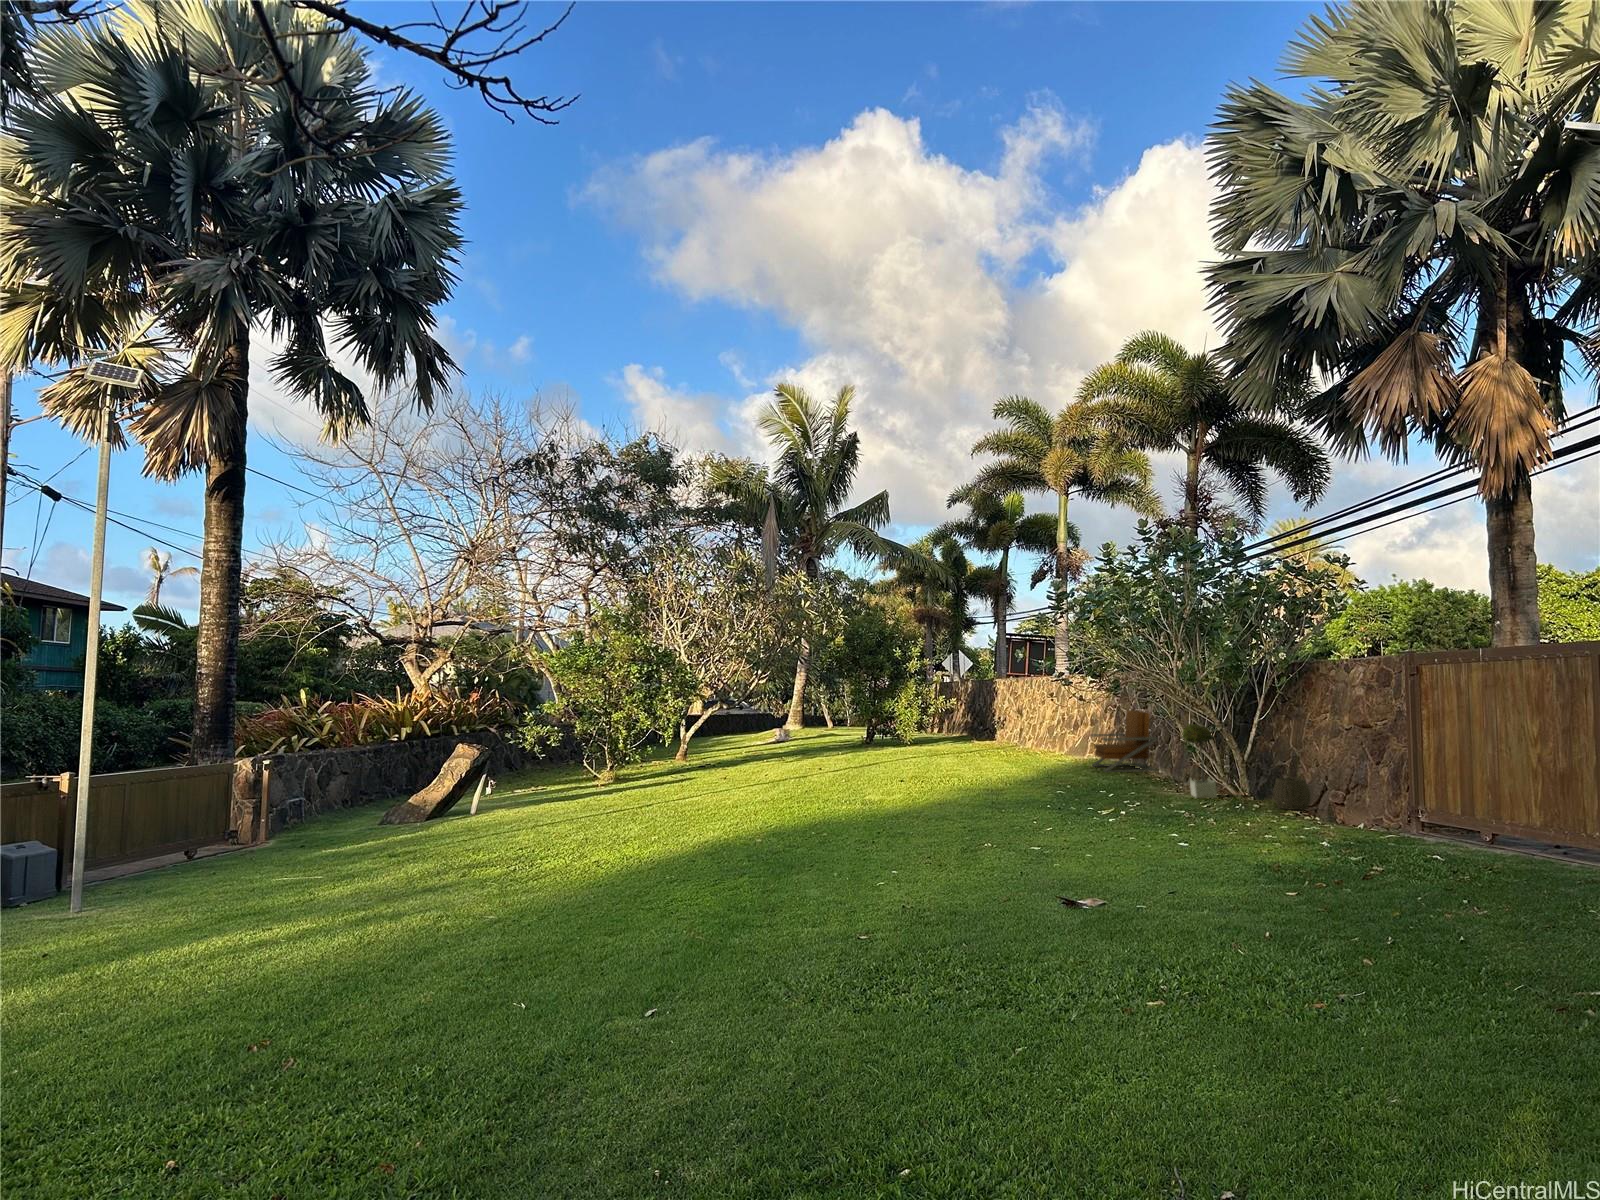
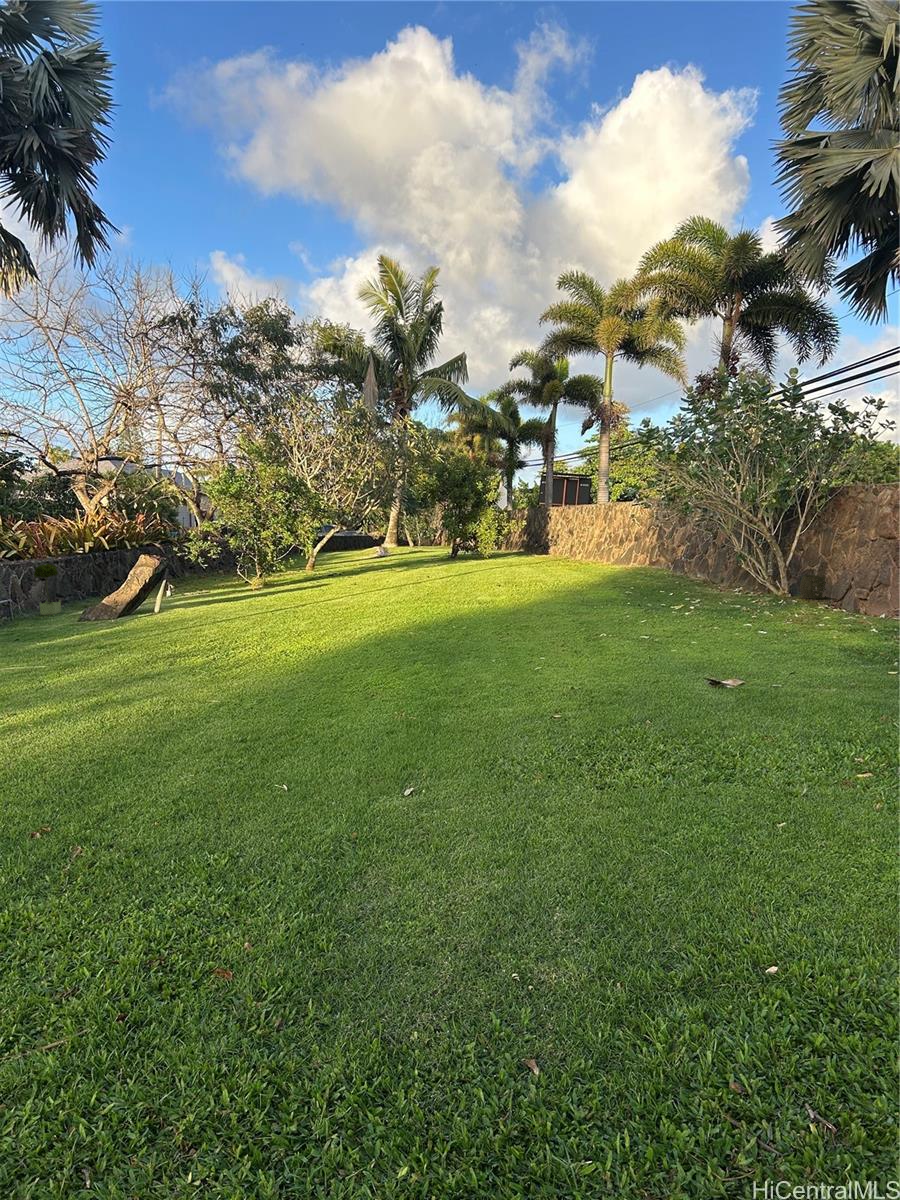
lounge chair: present [1092,710,1157,772] -> none [640,528,694,575]
potted tree: present [1183,724,1217,798] -> present [34,564,61,615]

